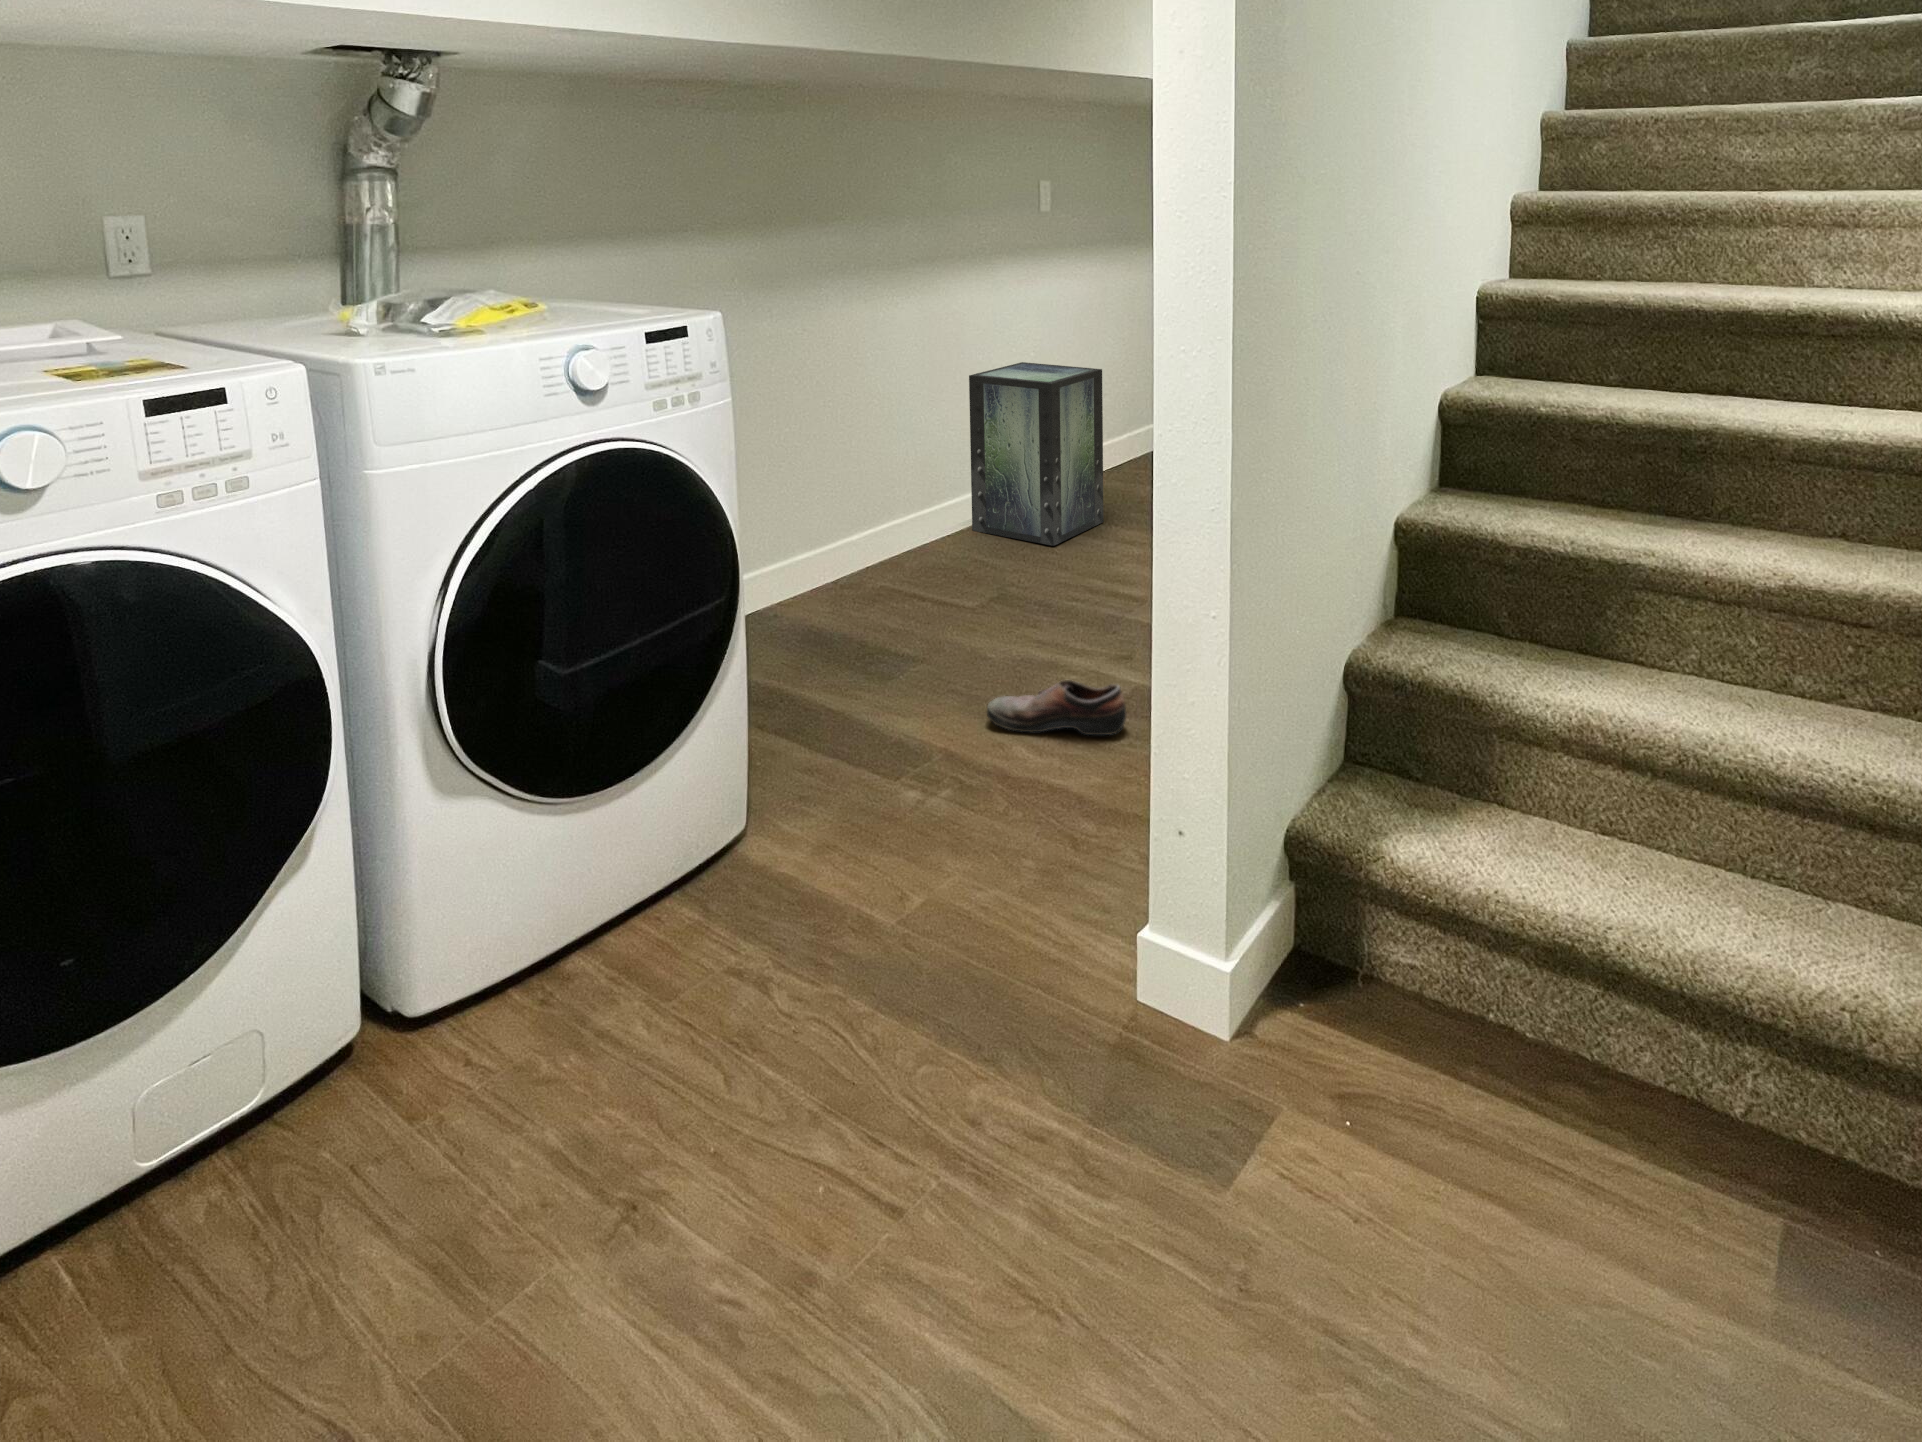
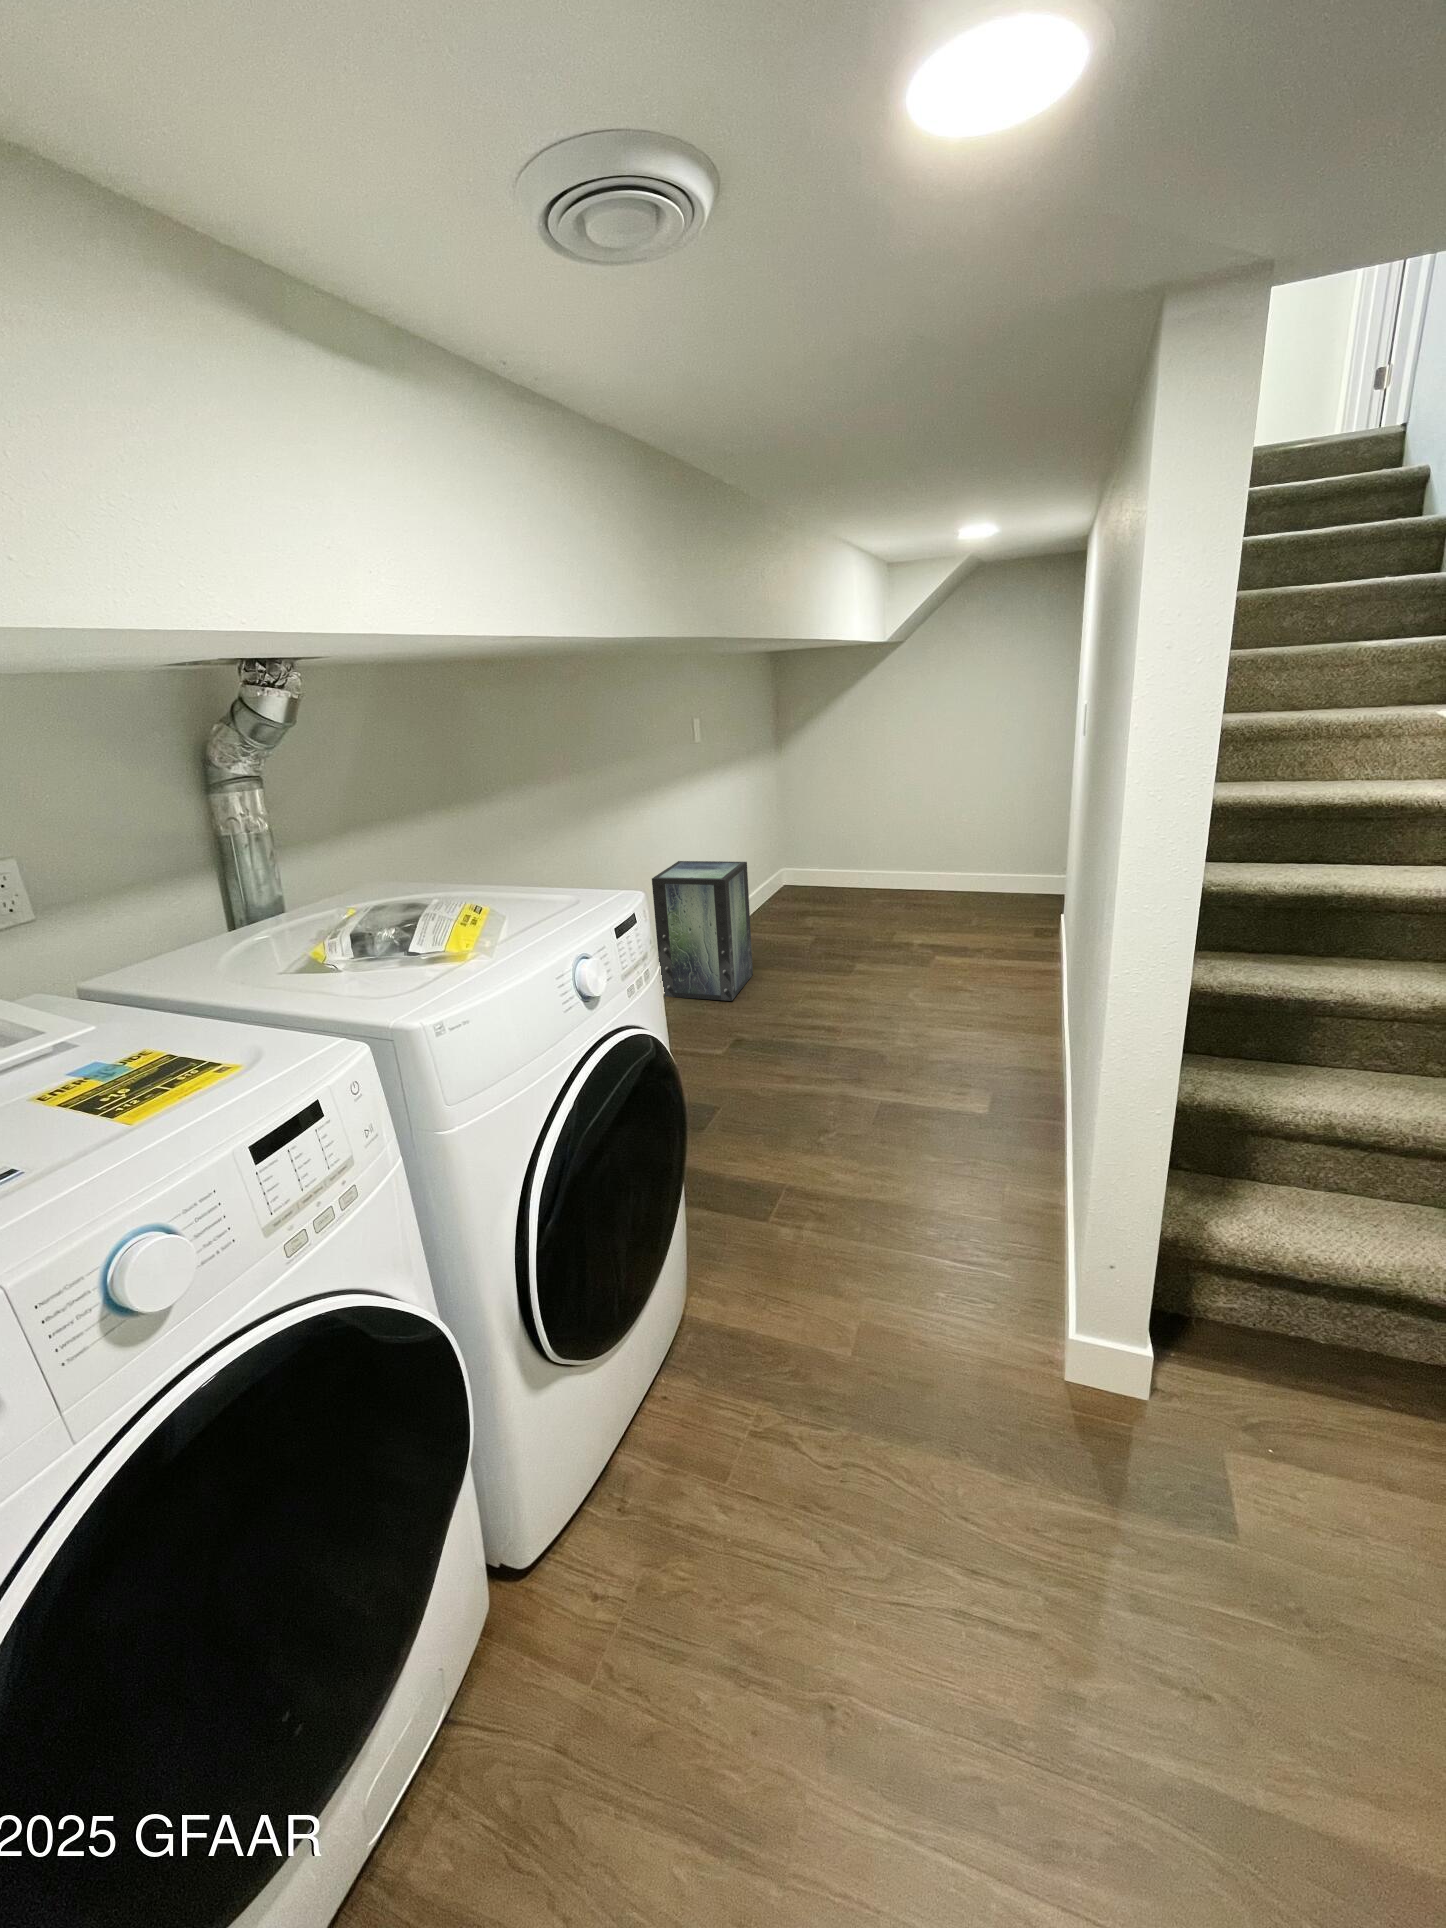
shoe: present [987,680,1127,735] -> none [789,1121,894,1170]

